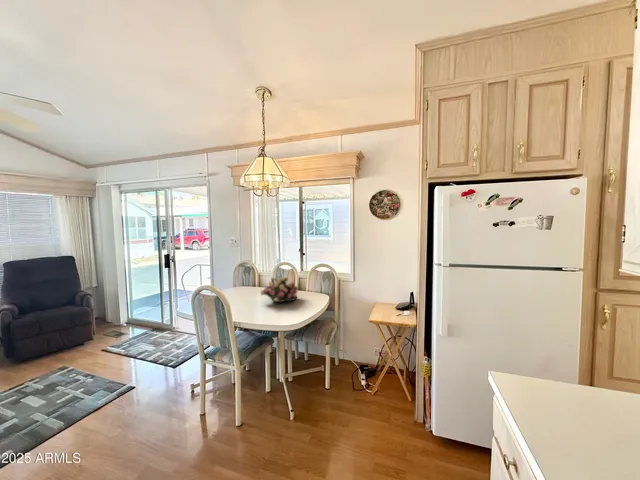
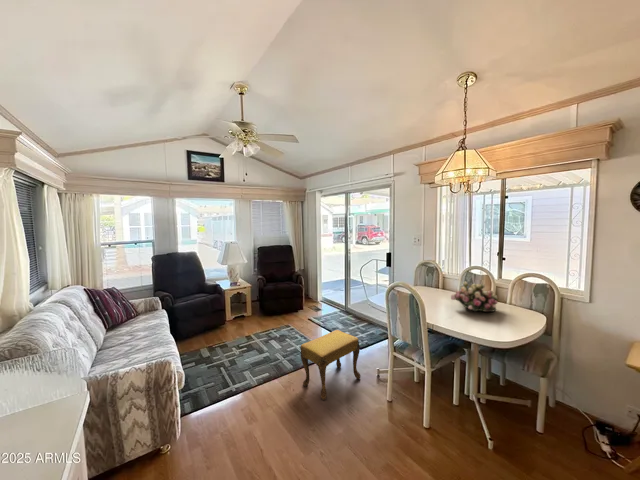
footstool: none [71,354,169,451] -> present [300,330,360,400]

